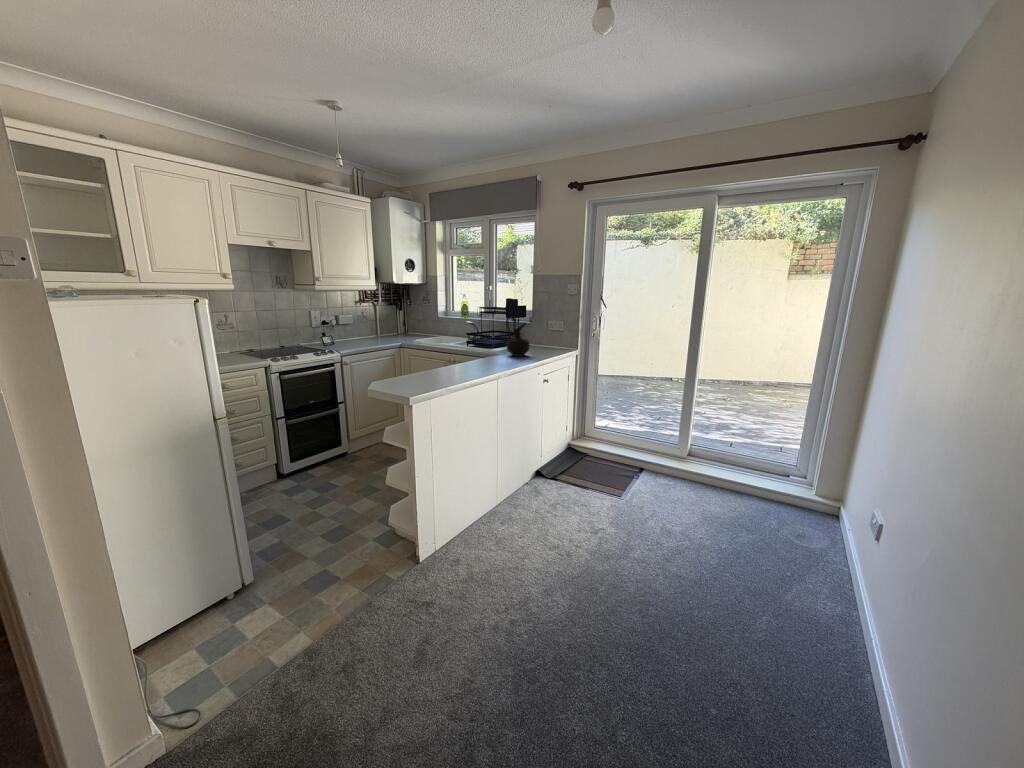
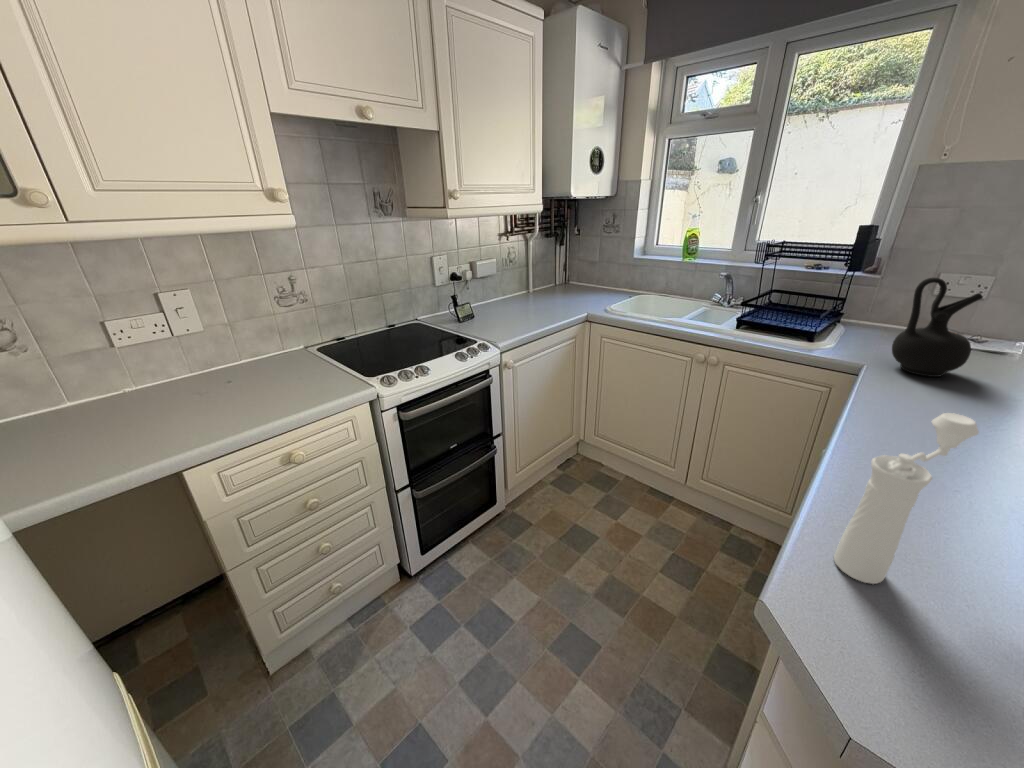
pepper mill: none [398,336,430,381] -> present [834,413,979,584]

